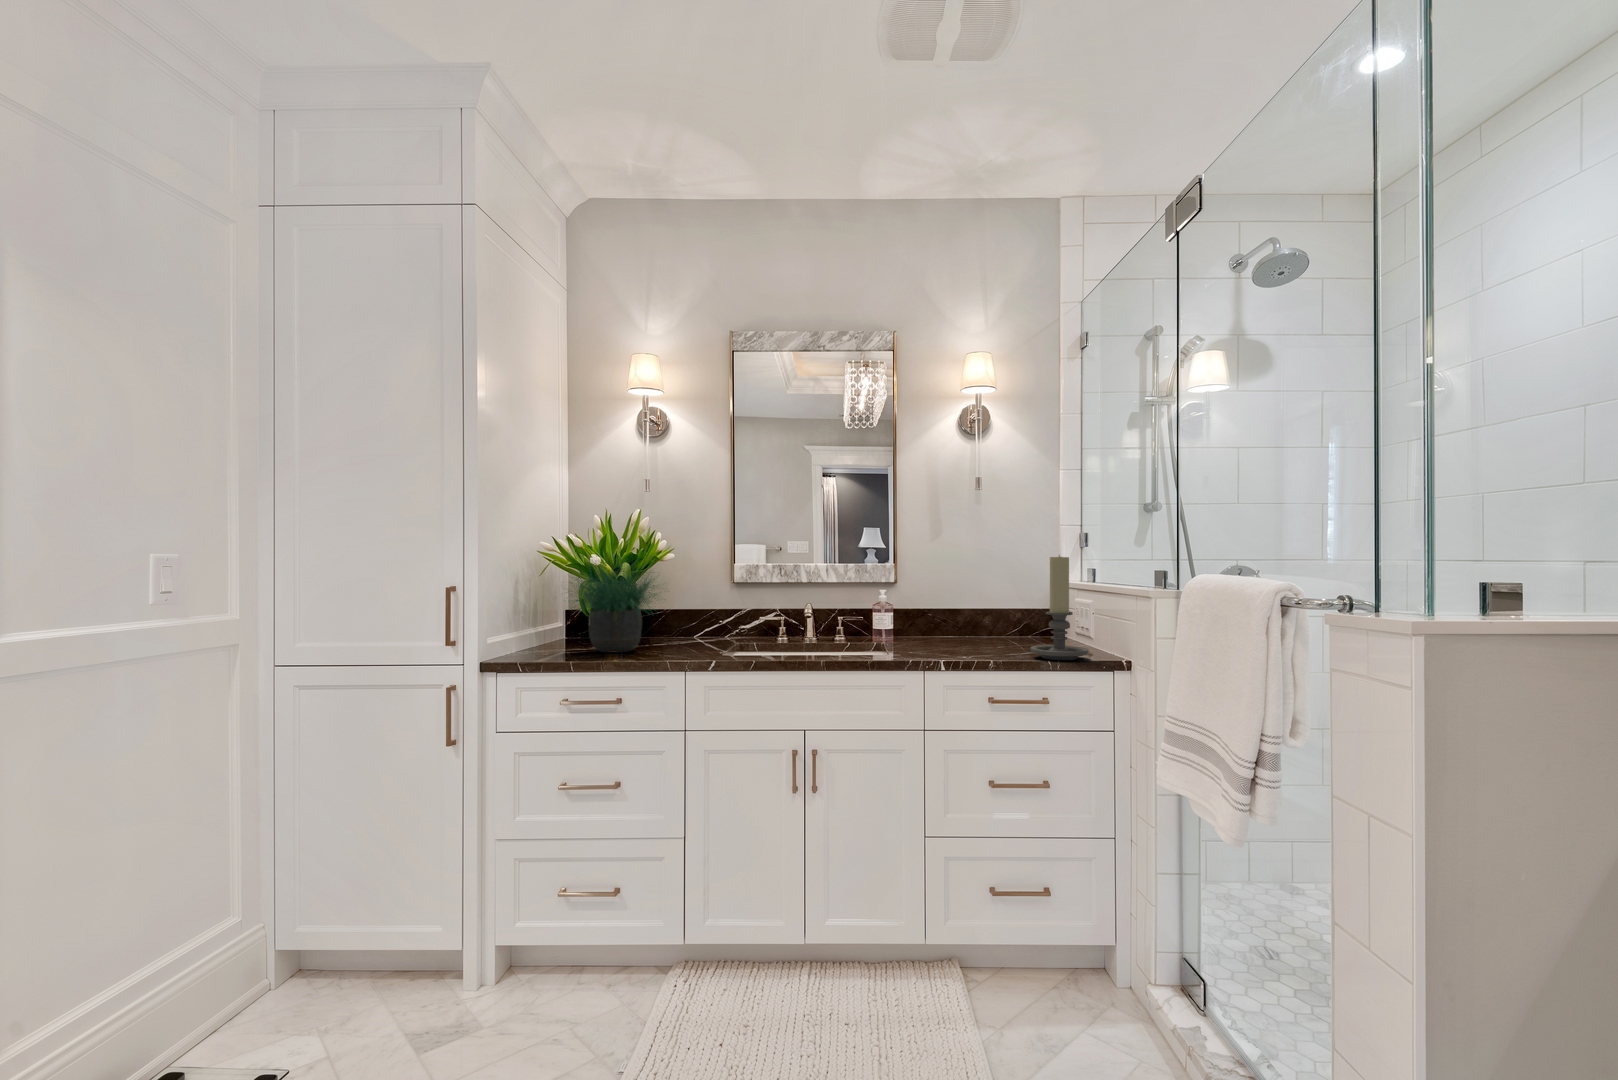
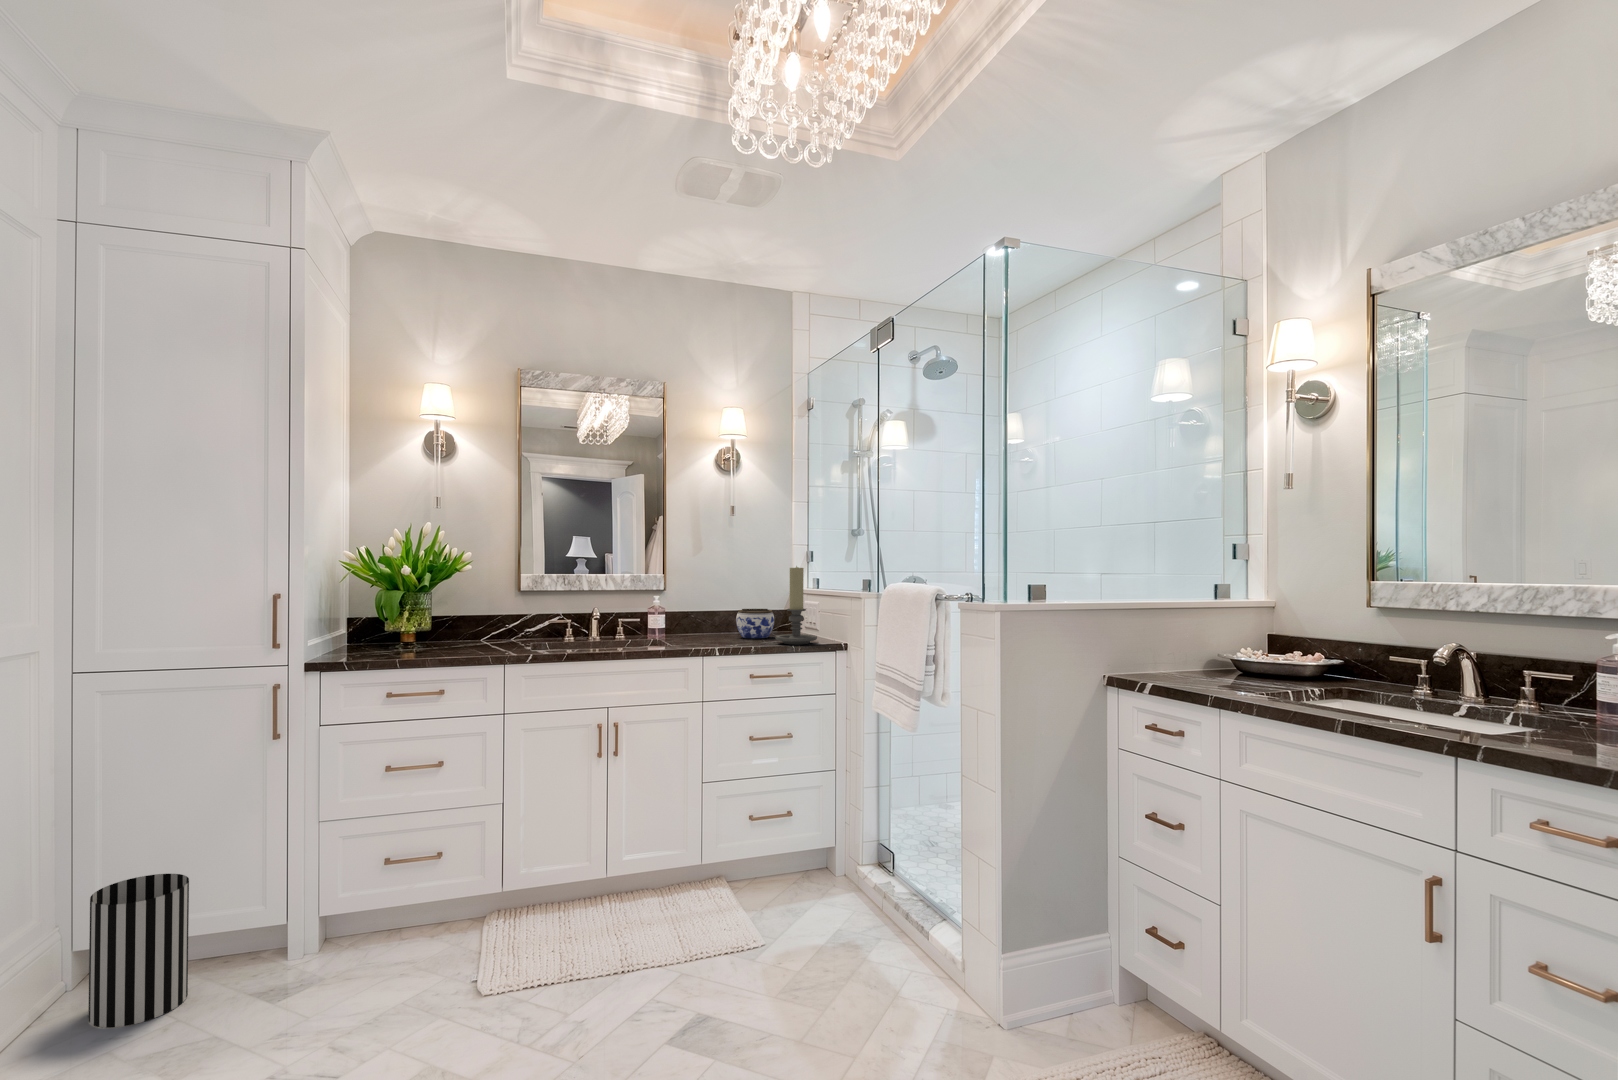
potted plant: present [571,562,656,653] -> none [367,547,478,654]
jar: none [982,609,1032,648] -> present [736,609,774,639]
wastebasket: none [259,881,358,1051] -> present [88,874,189,1028]

